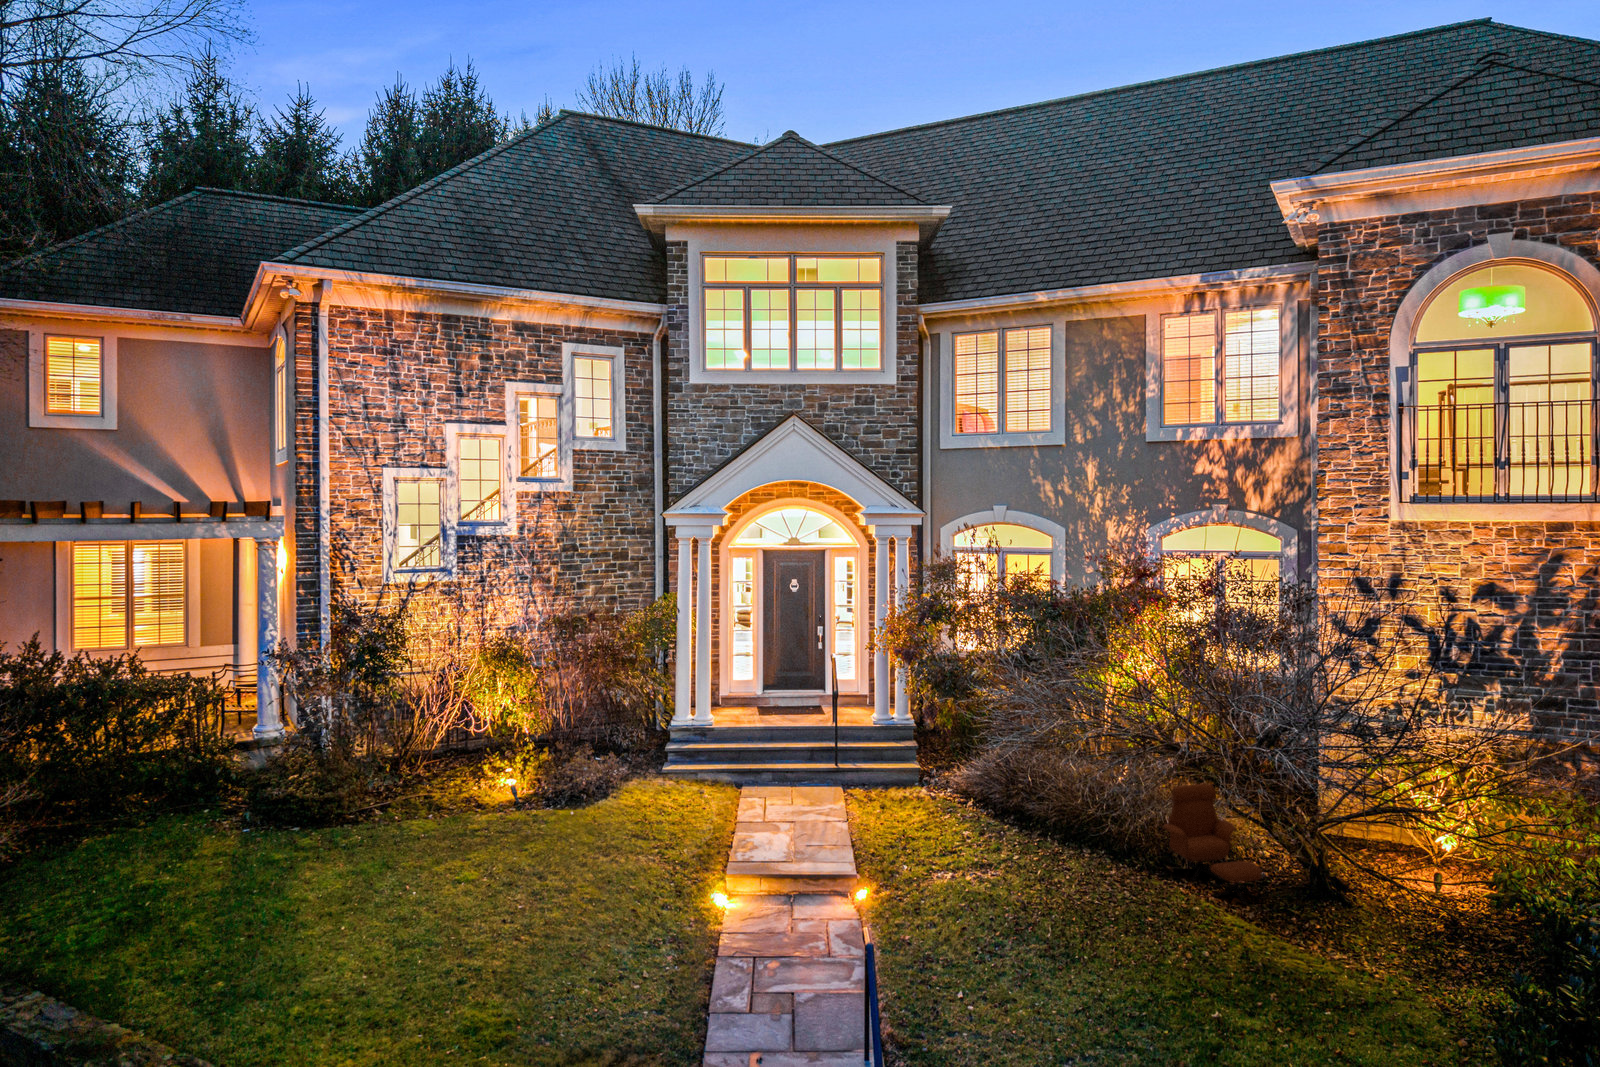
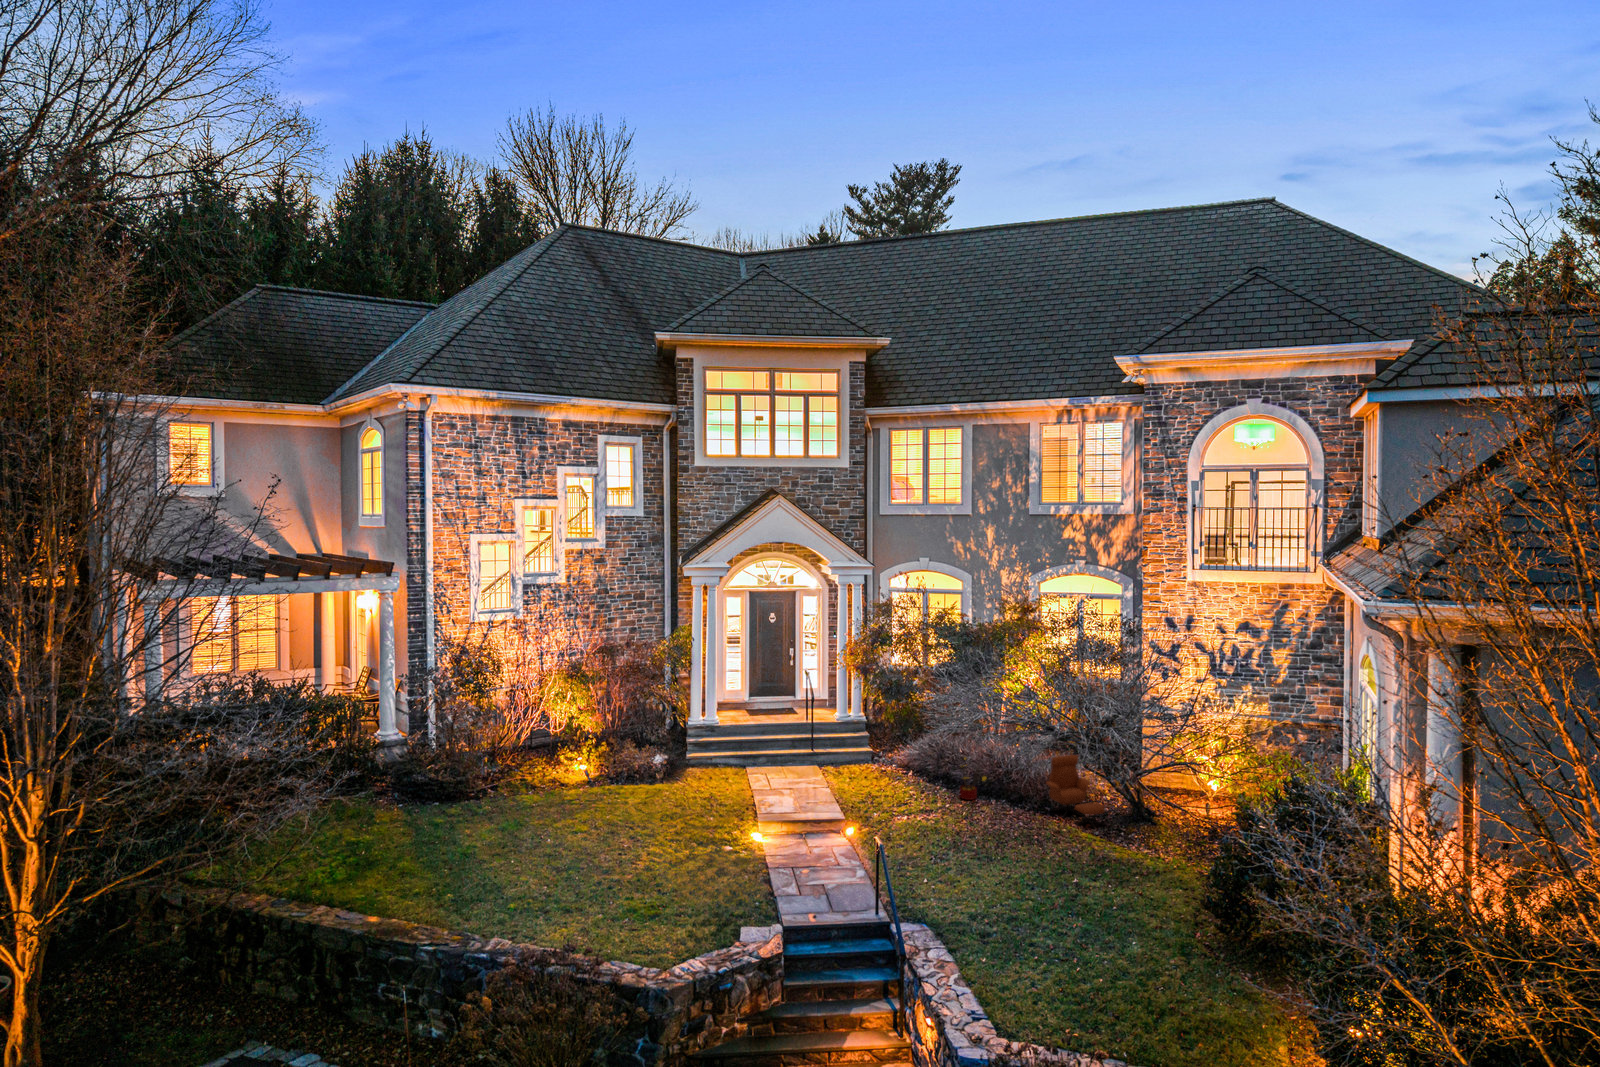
decorative plant: none [1030,774,1071,846] -> present [960,761,986,800]

